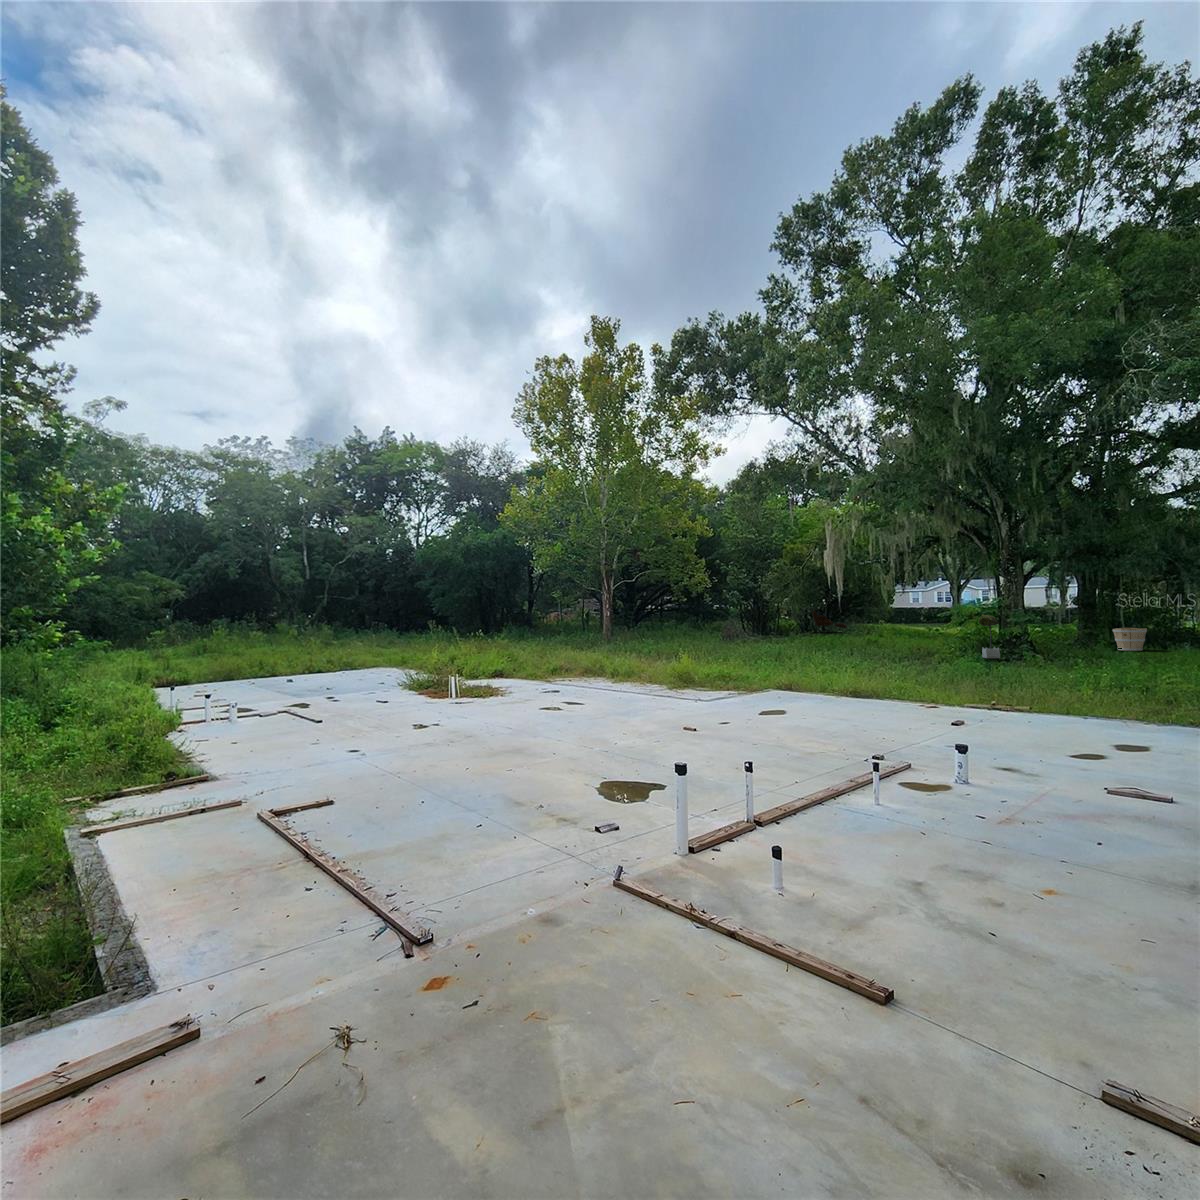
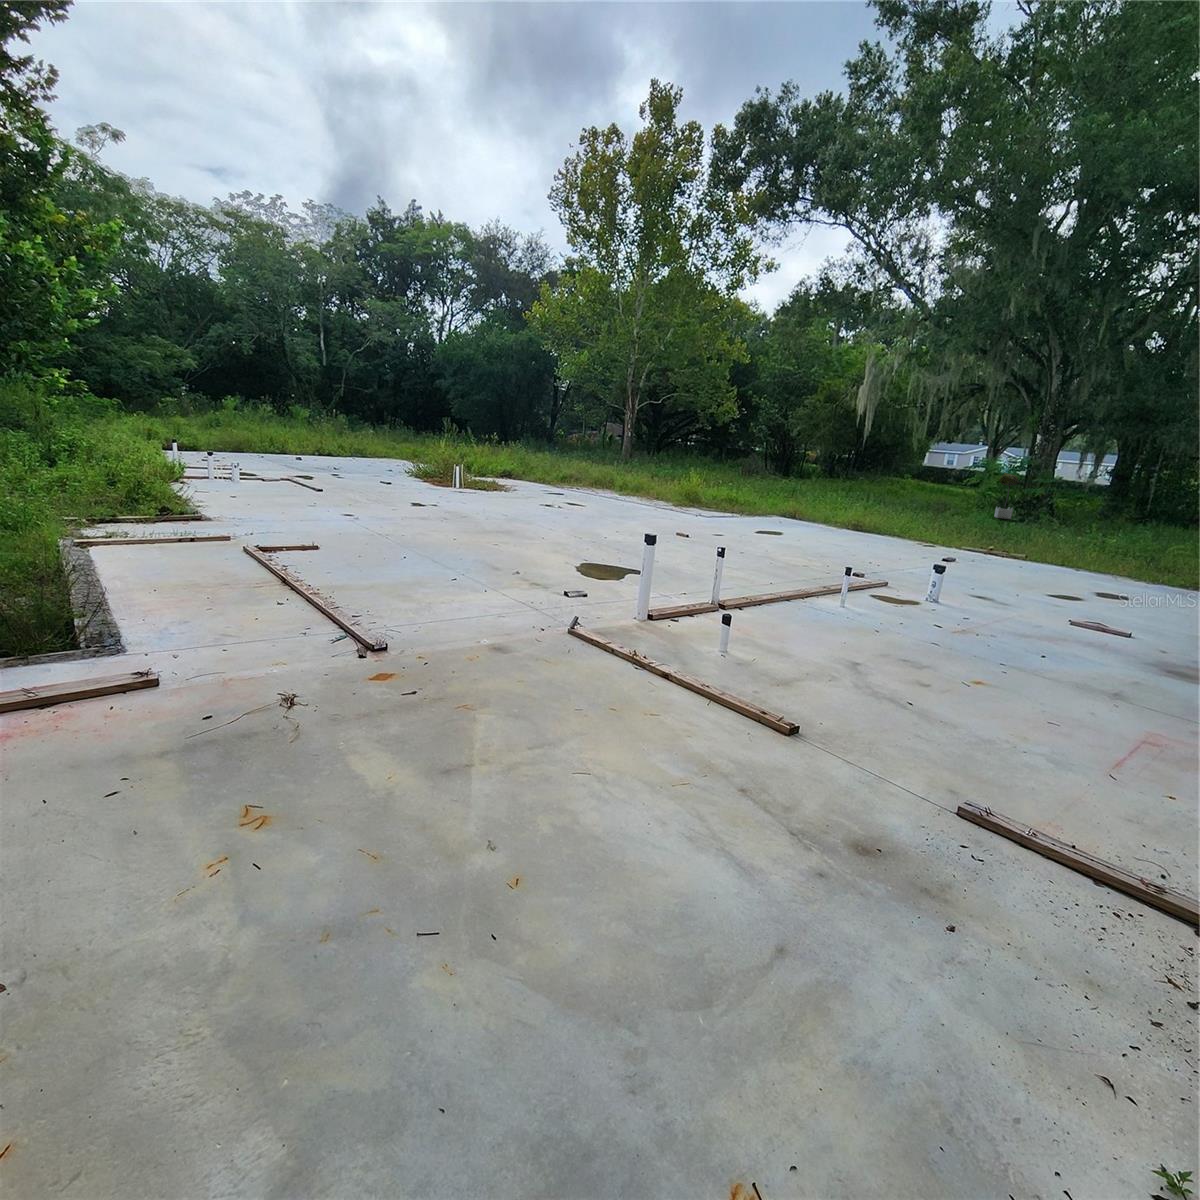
lounge chair: present [811,609,847,632] -> none [841,451,877,487]
wooden bucket: present [1113,628,1147,651] -> none [1140,505,1176,531]

